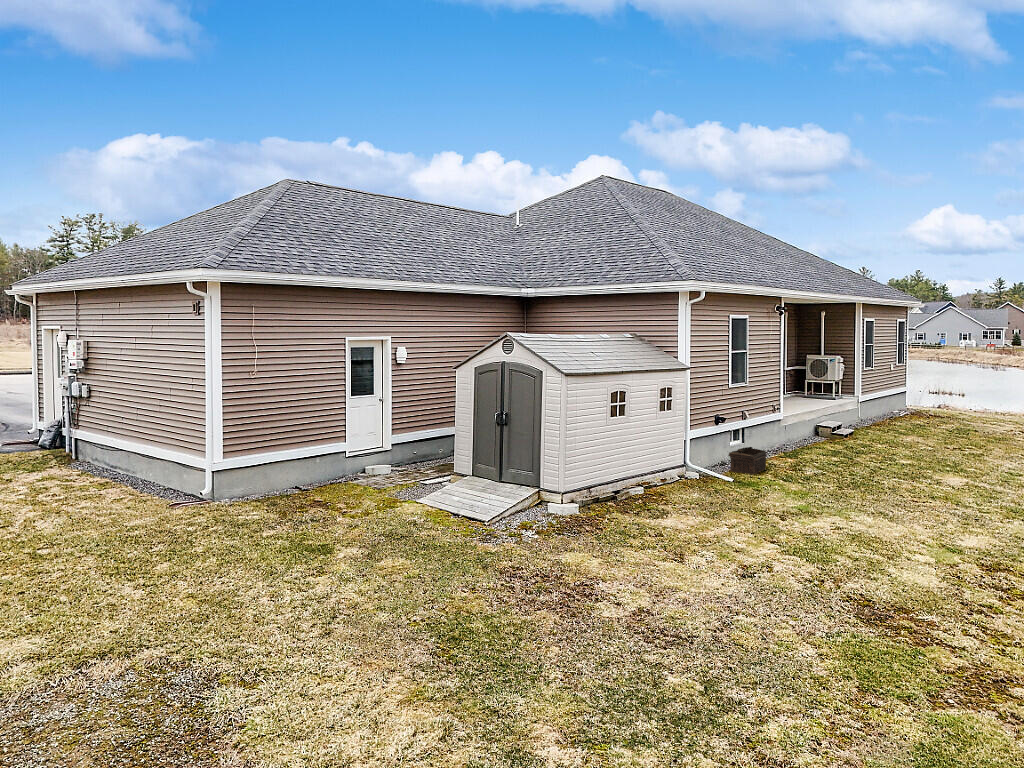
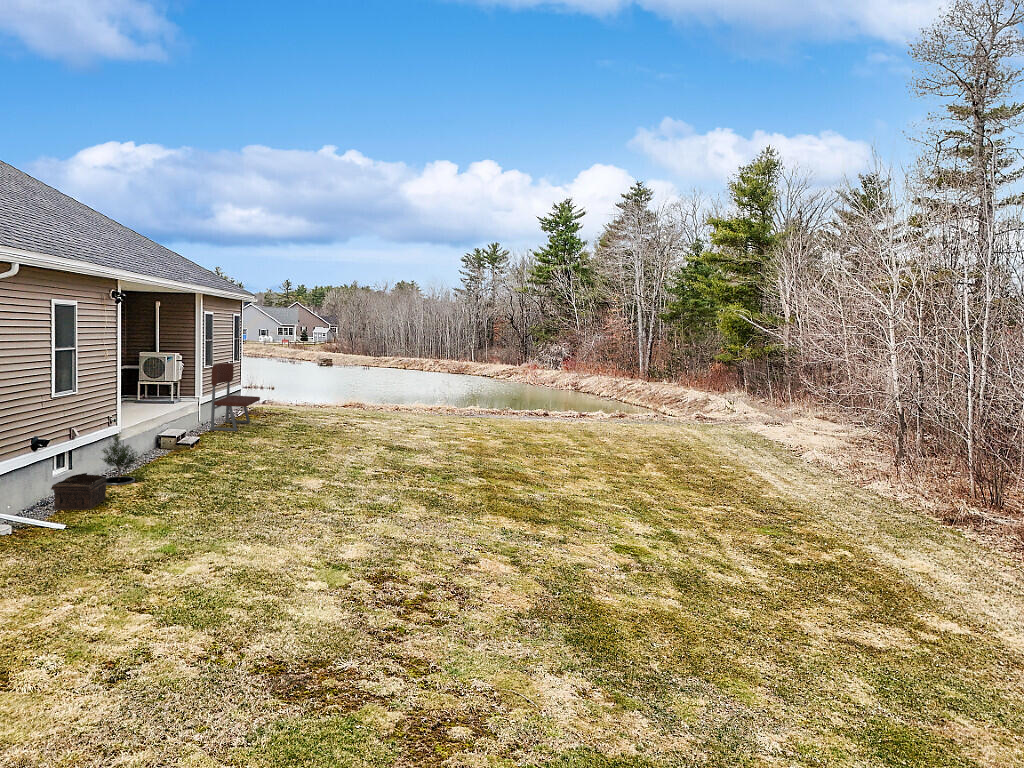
bench: none [868,362,923,429] -> present [210,363,260,431]
potted tree: none [763,416,795,461] -> present [102,431,137,485]

